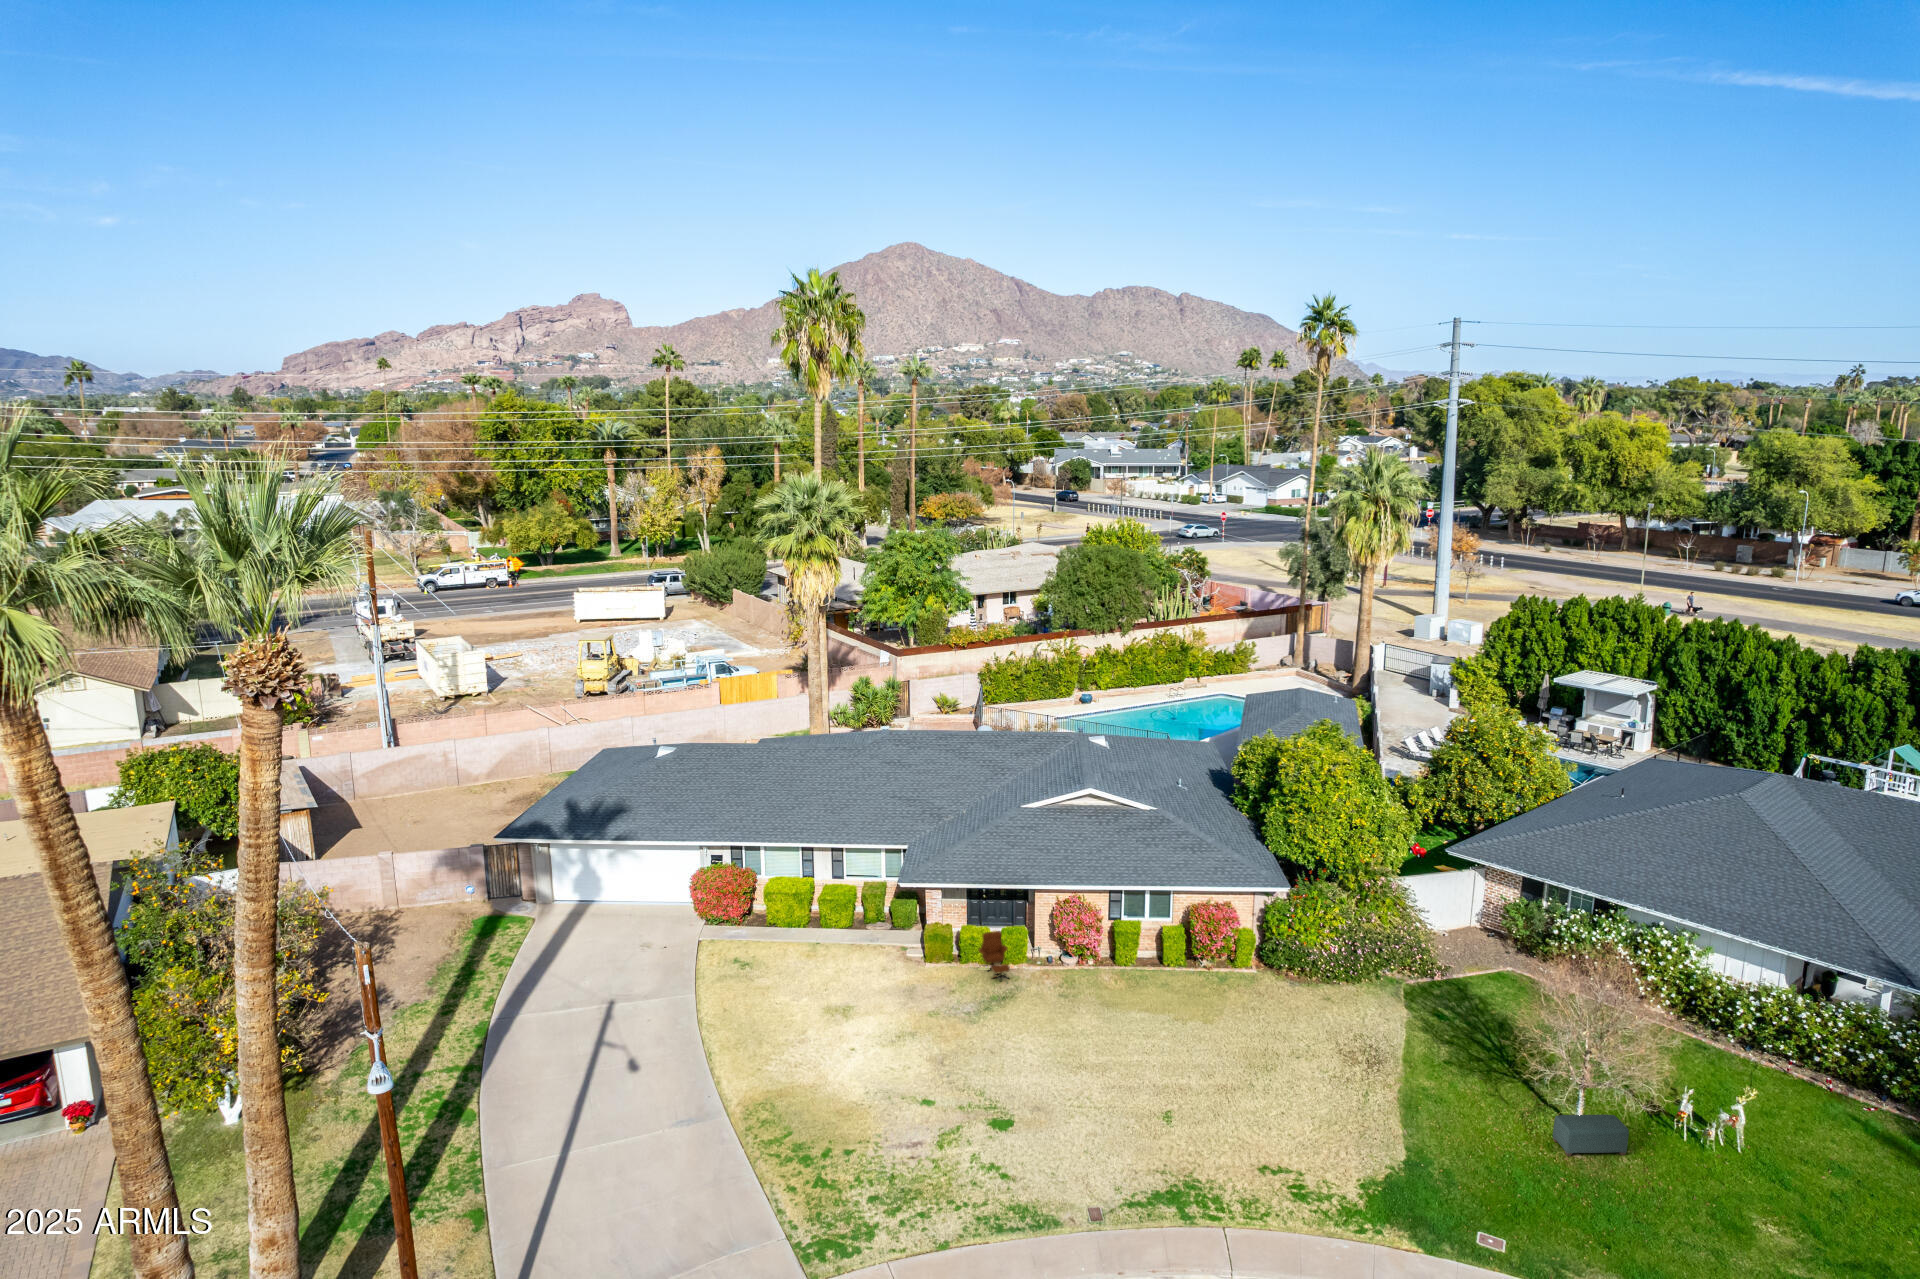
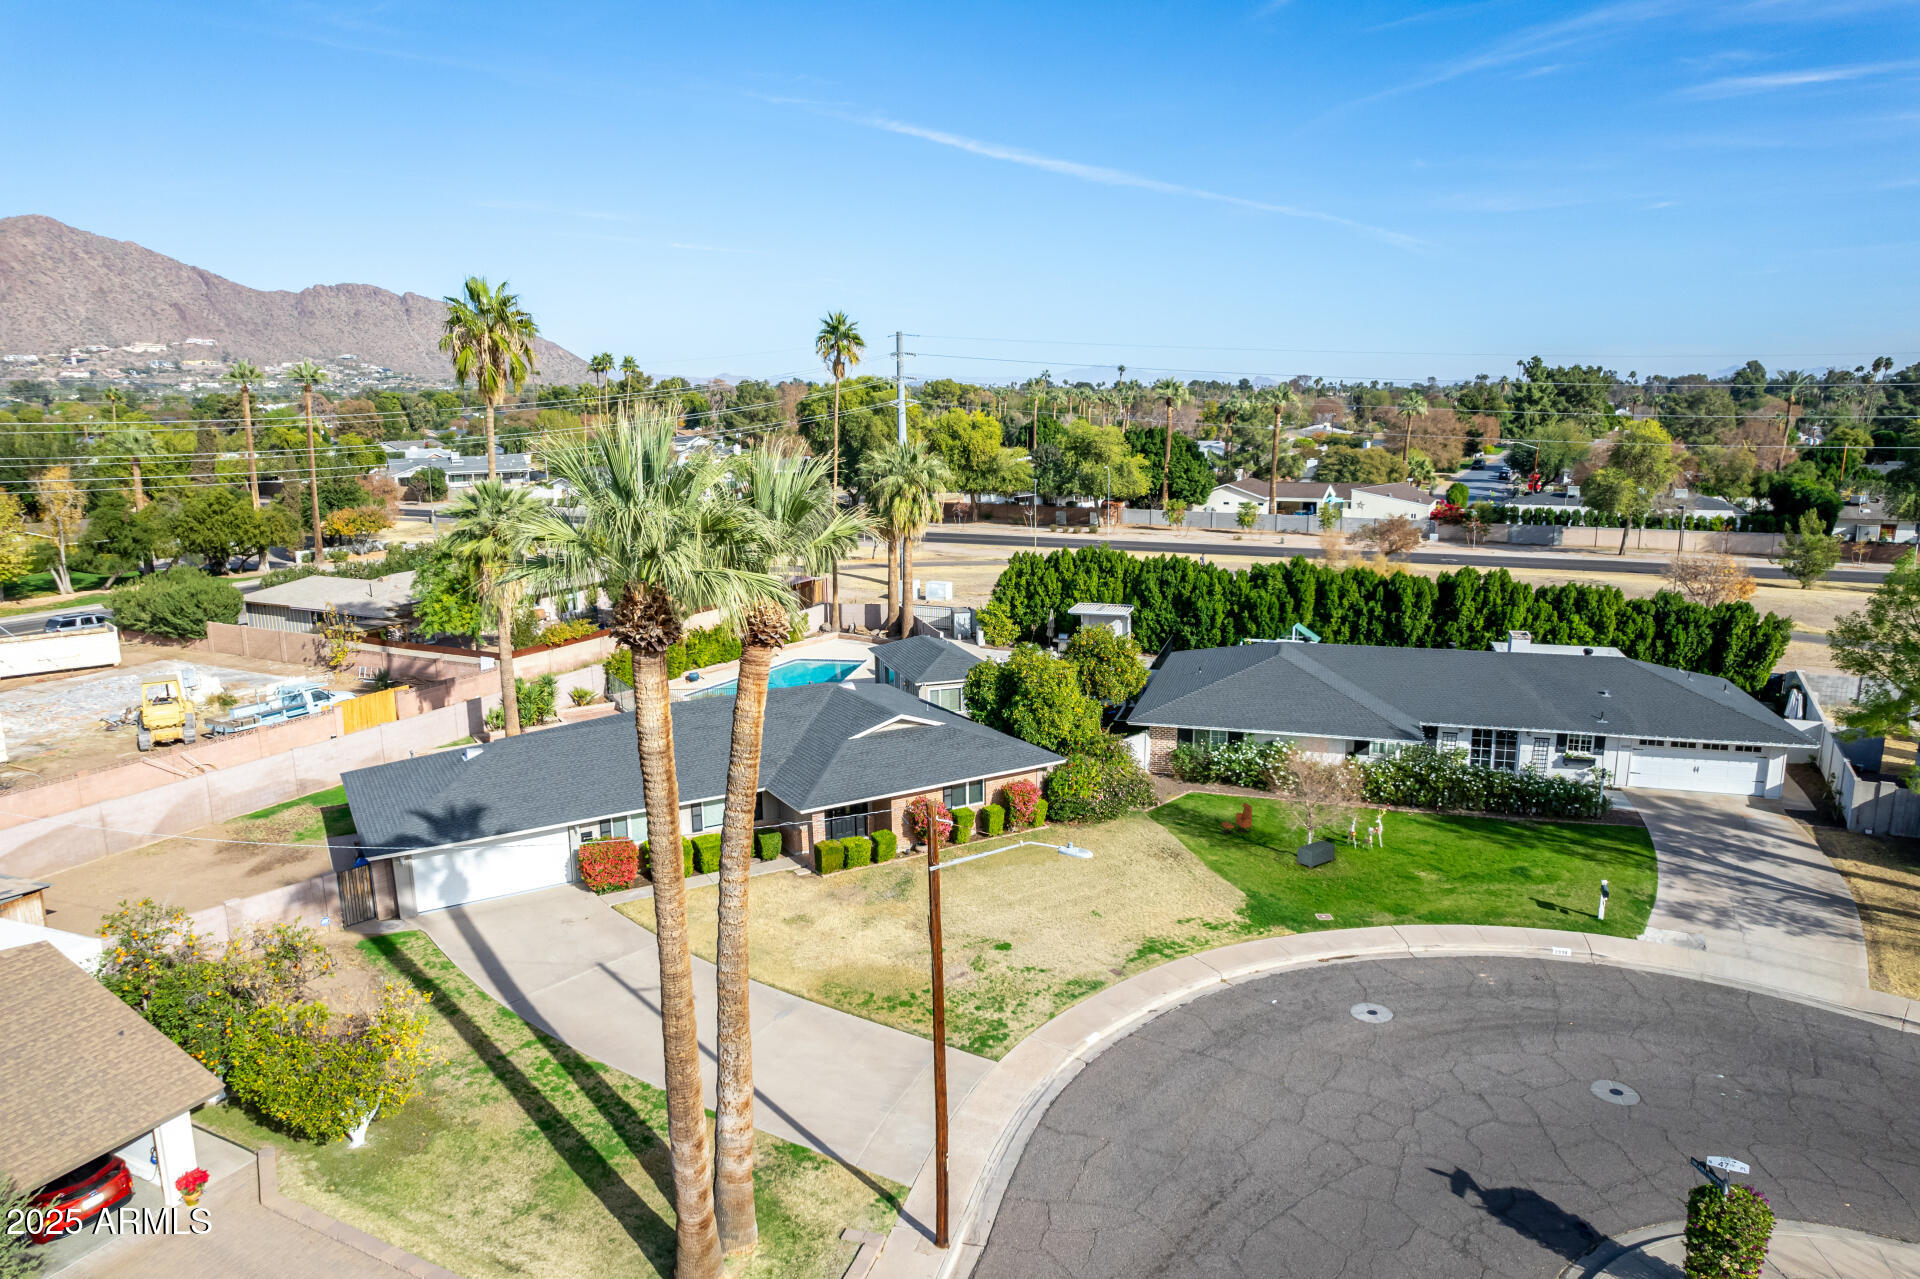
lounge chair: present [979,931,1010,978] -> present [1221,803,1252,835]

